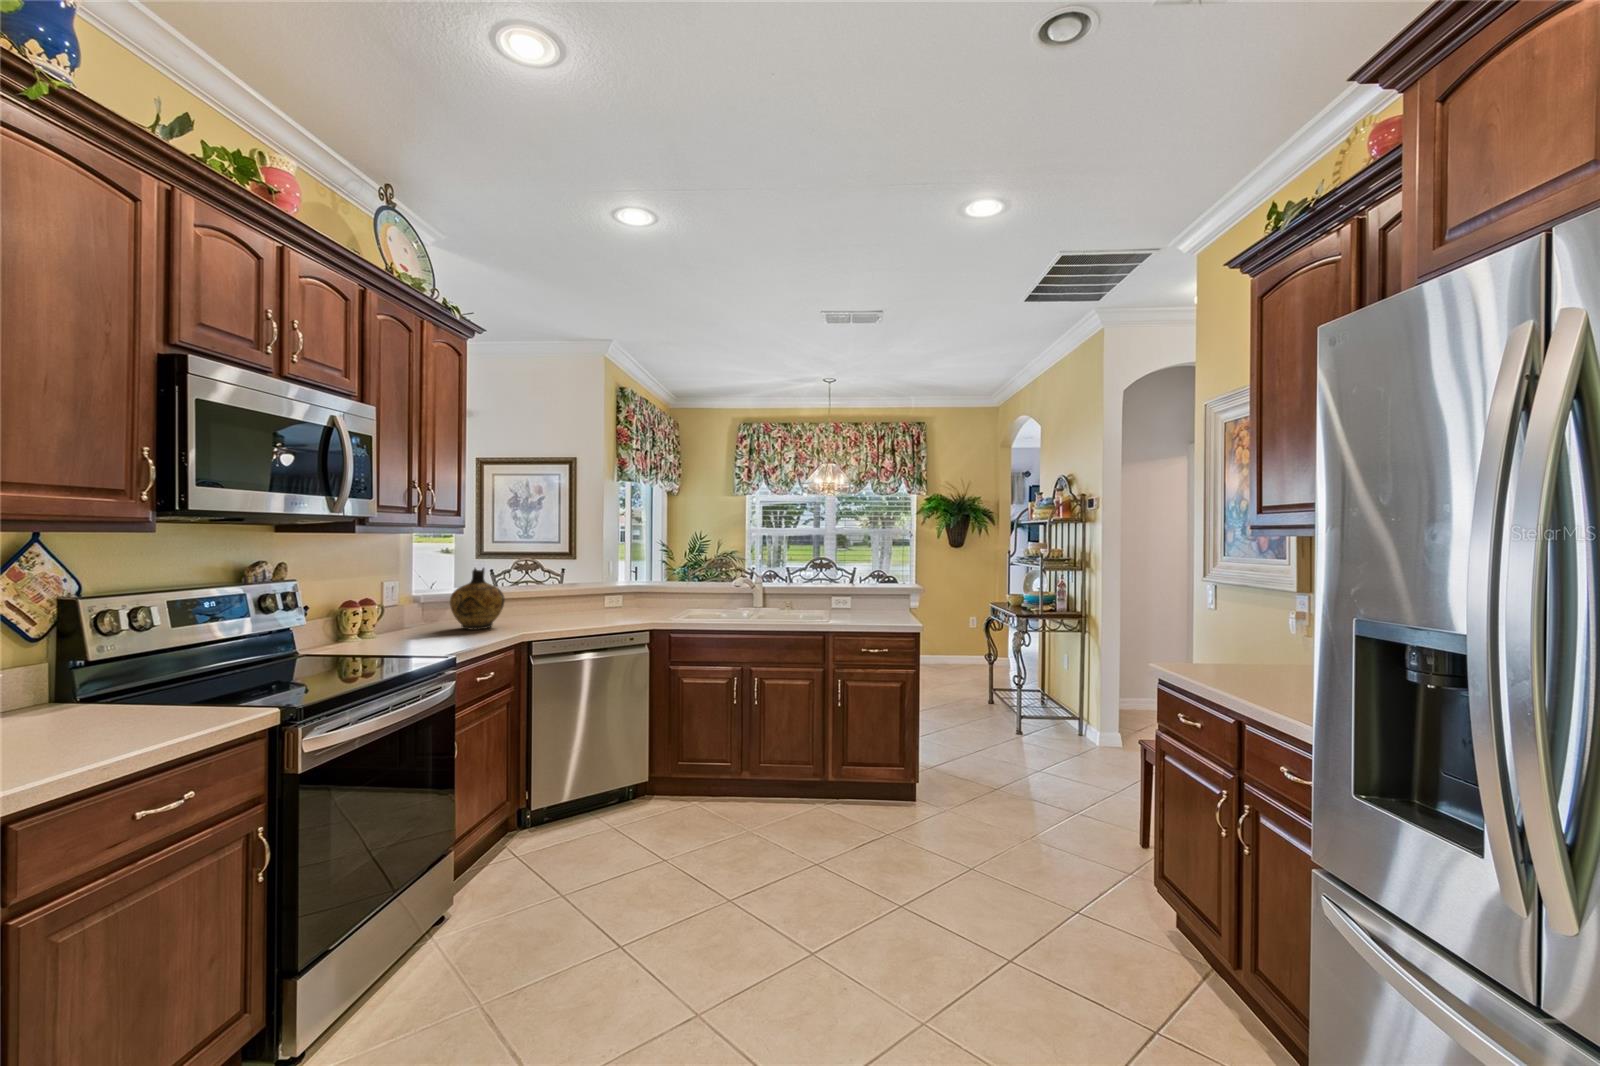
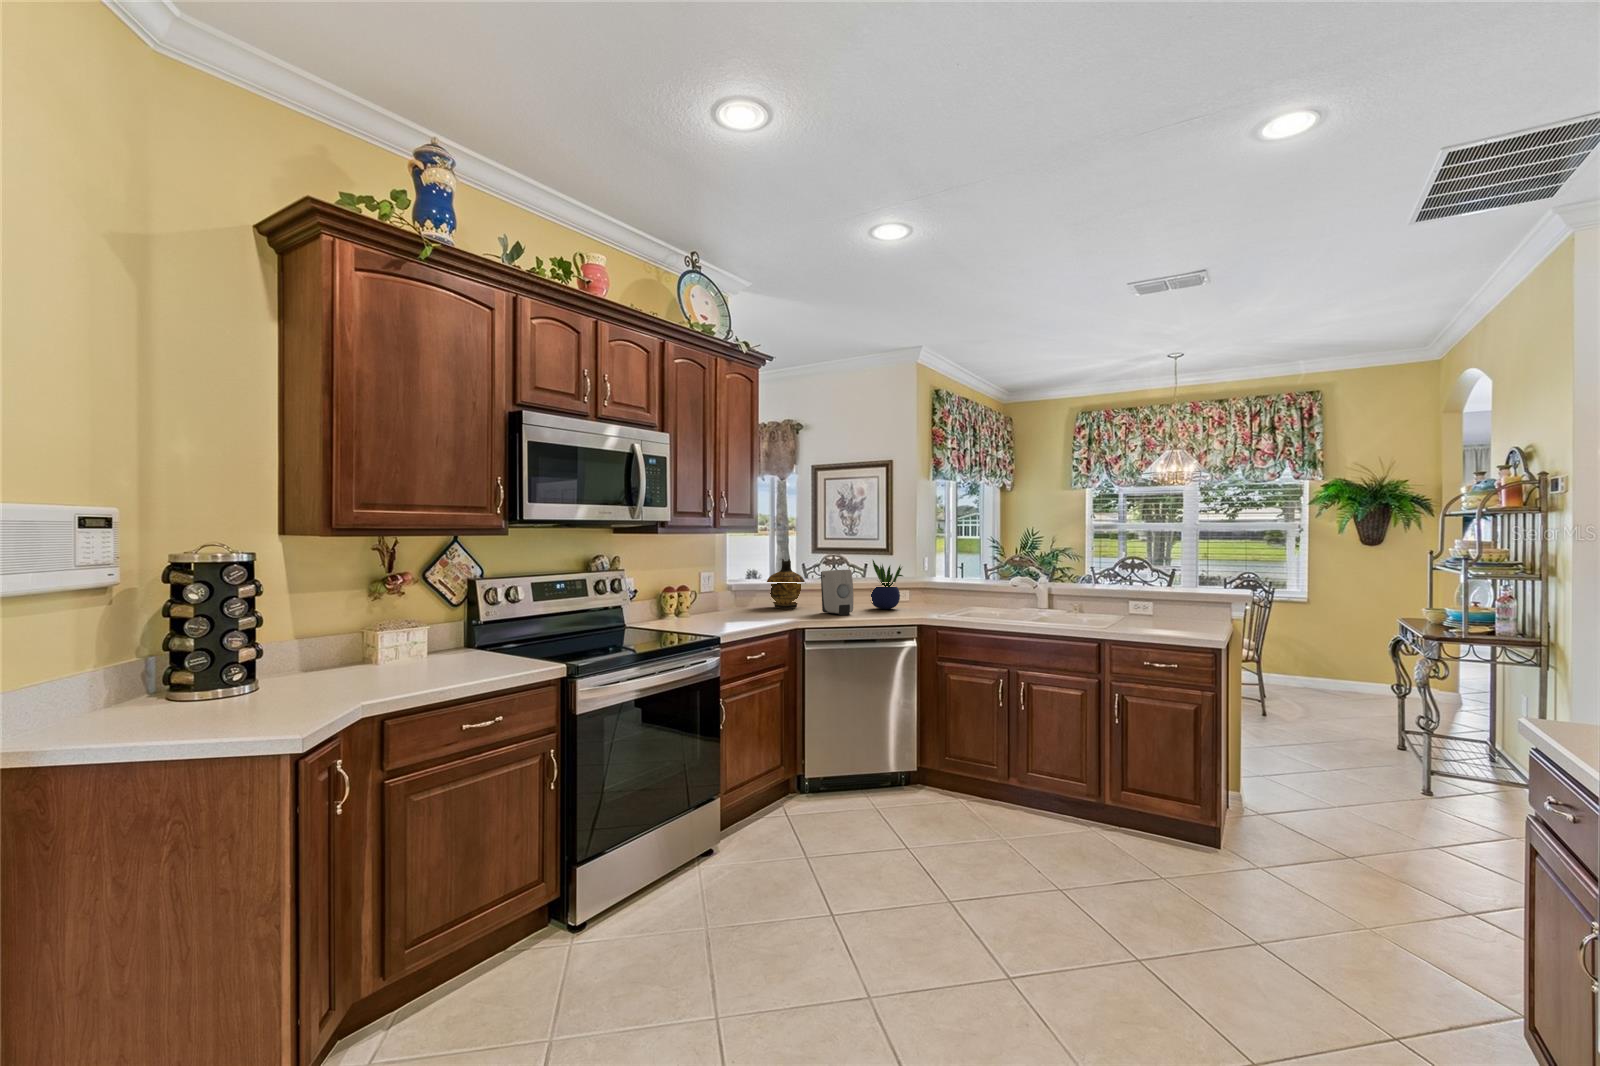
potted plant: none [585,565,626,621] -> present [871,560,903,609]
soap dispenser: none [532,578,576,633] -> present [821,570,853,615]

